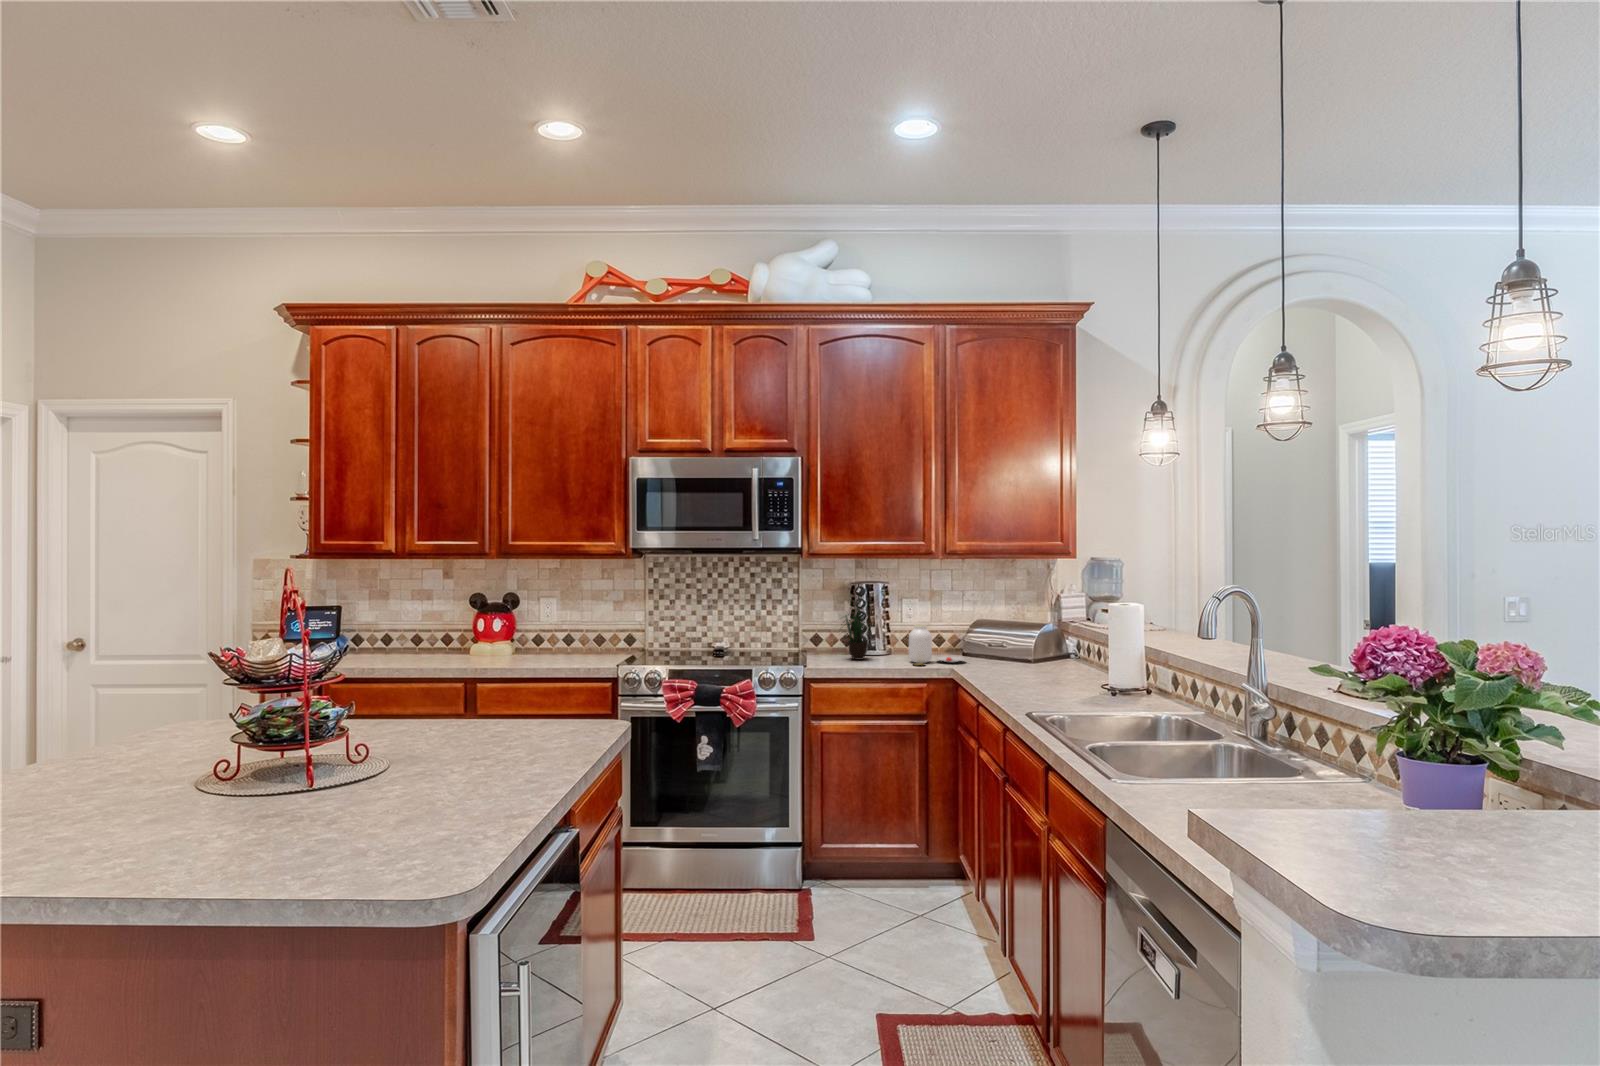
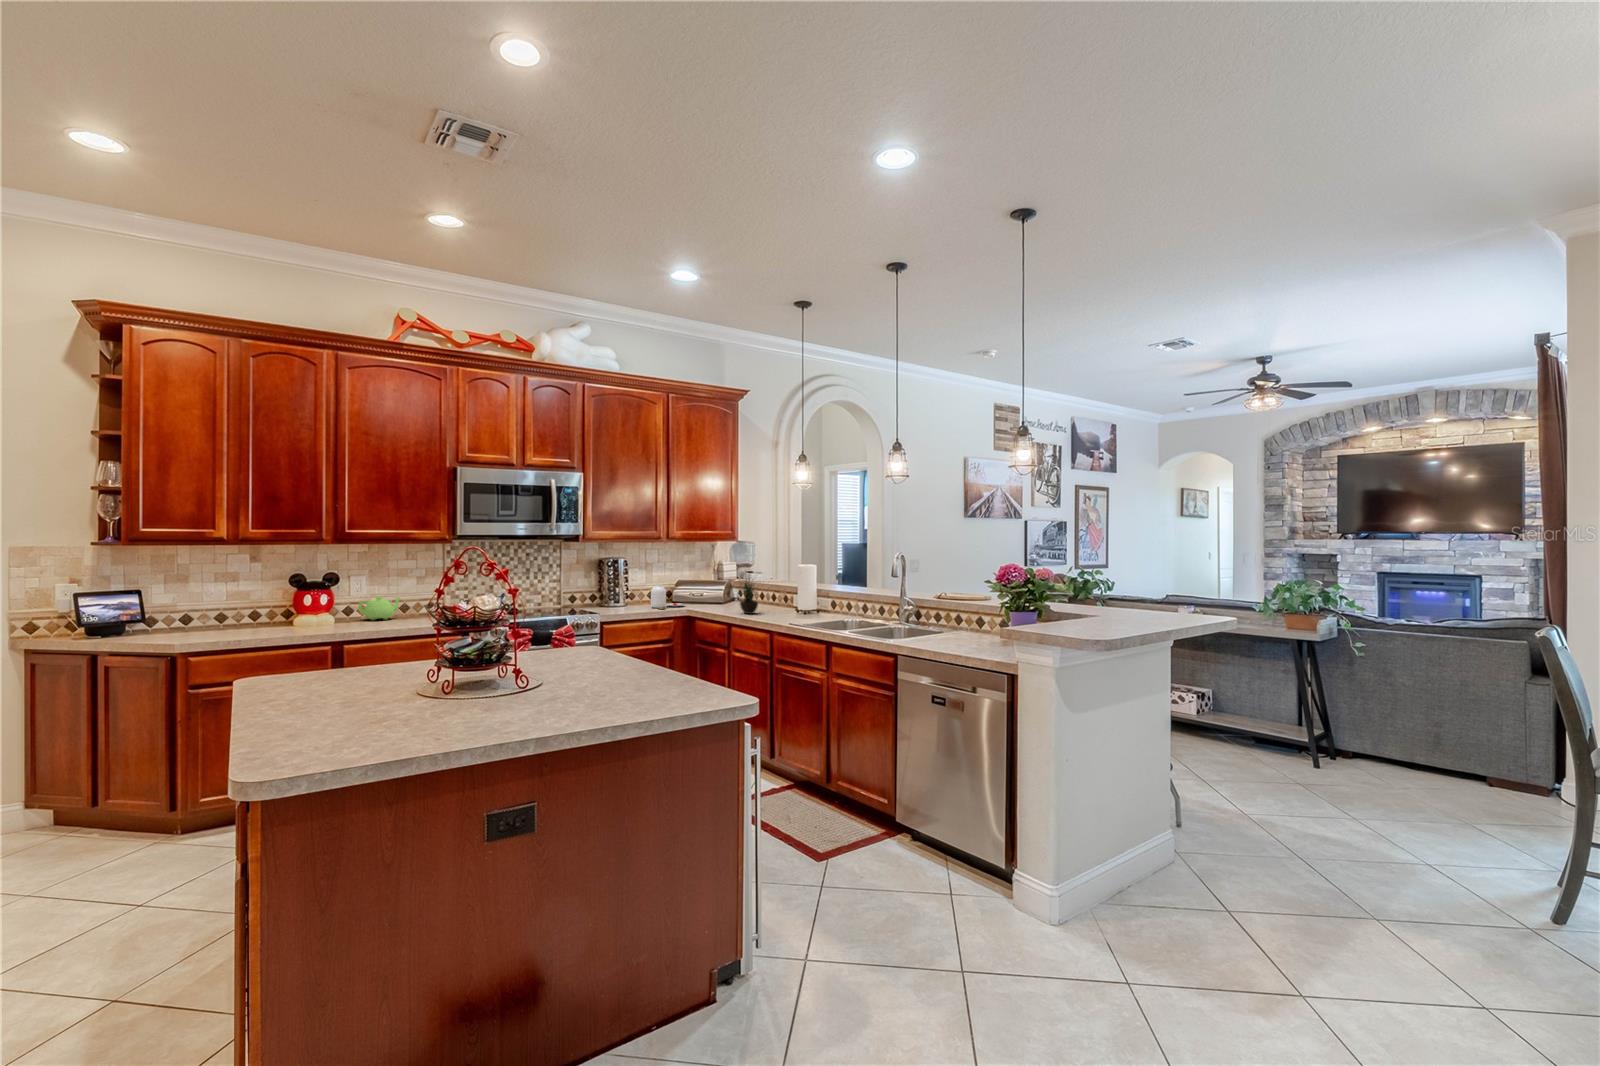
potted plant: present [845,595,869,660] -> present [740,578,758,614]
teapot: none [543,623,592,653] -> present [358,596,400,620]

